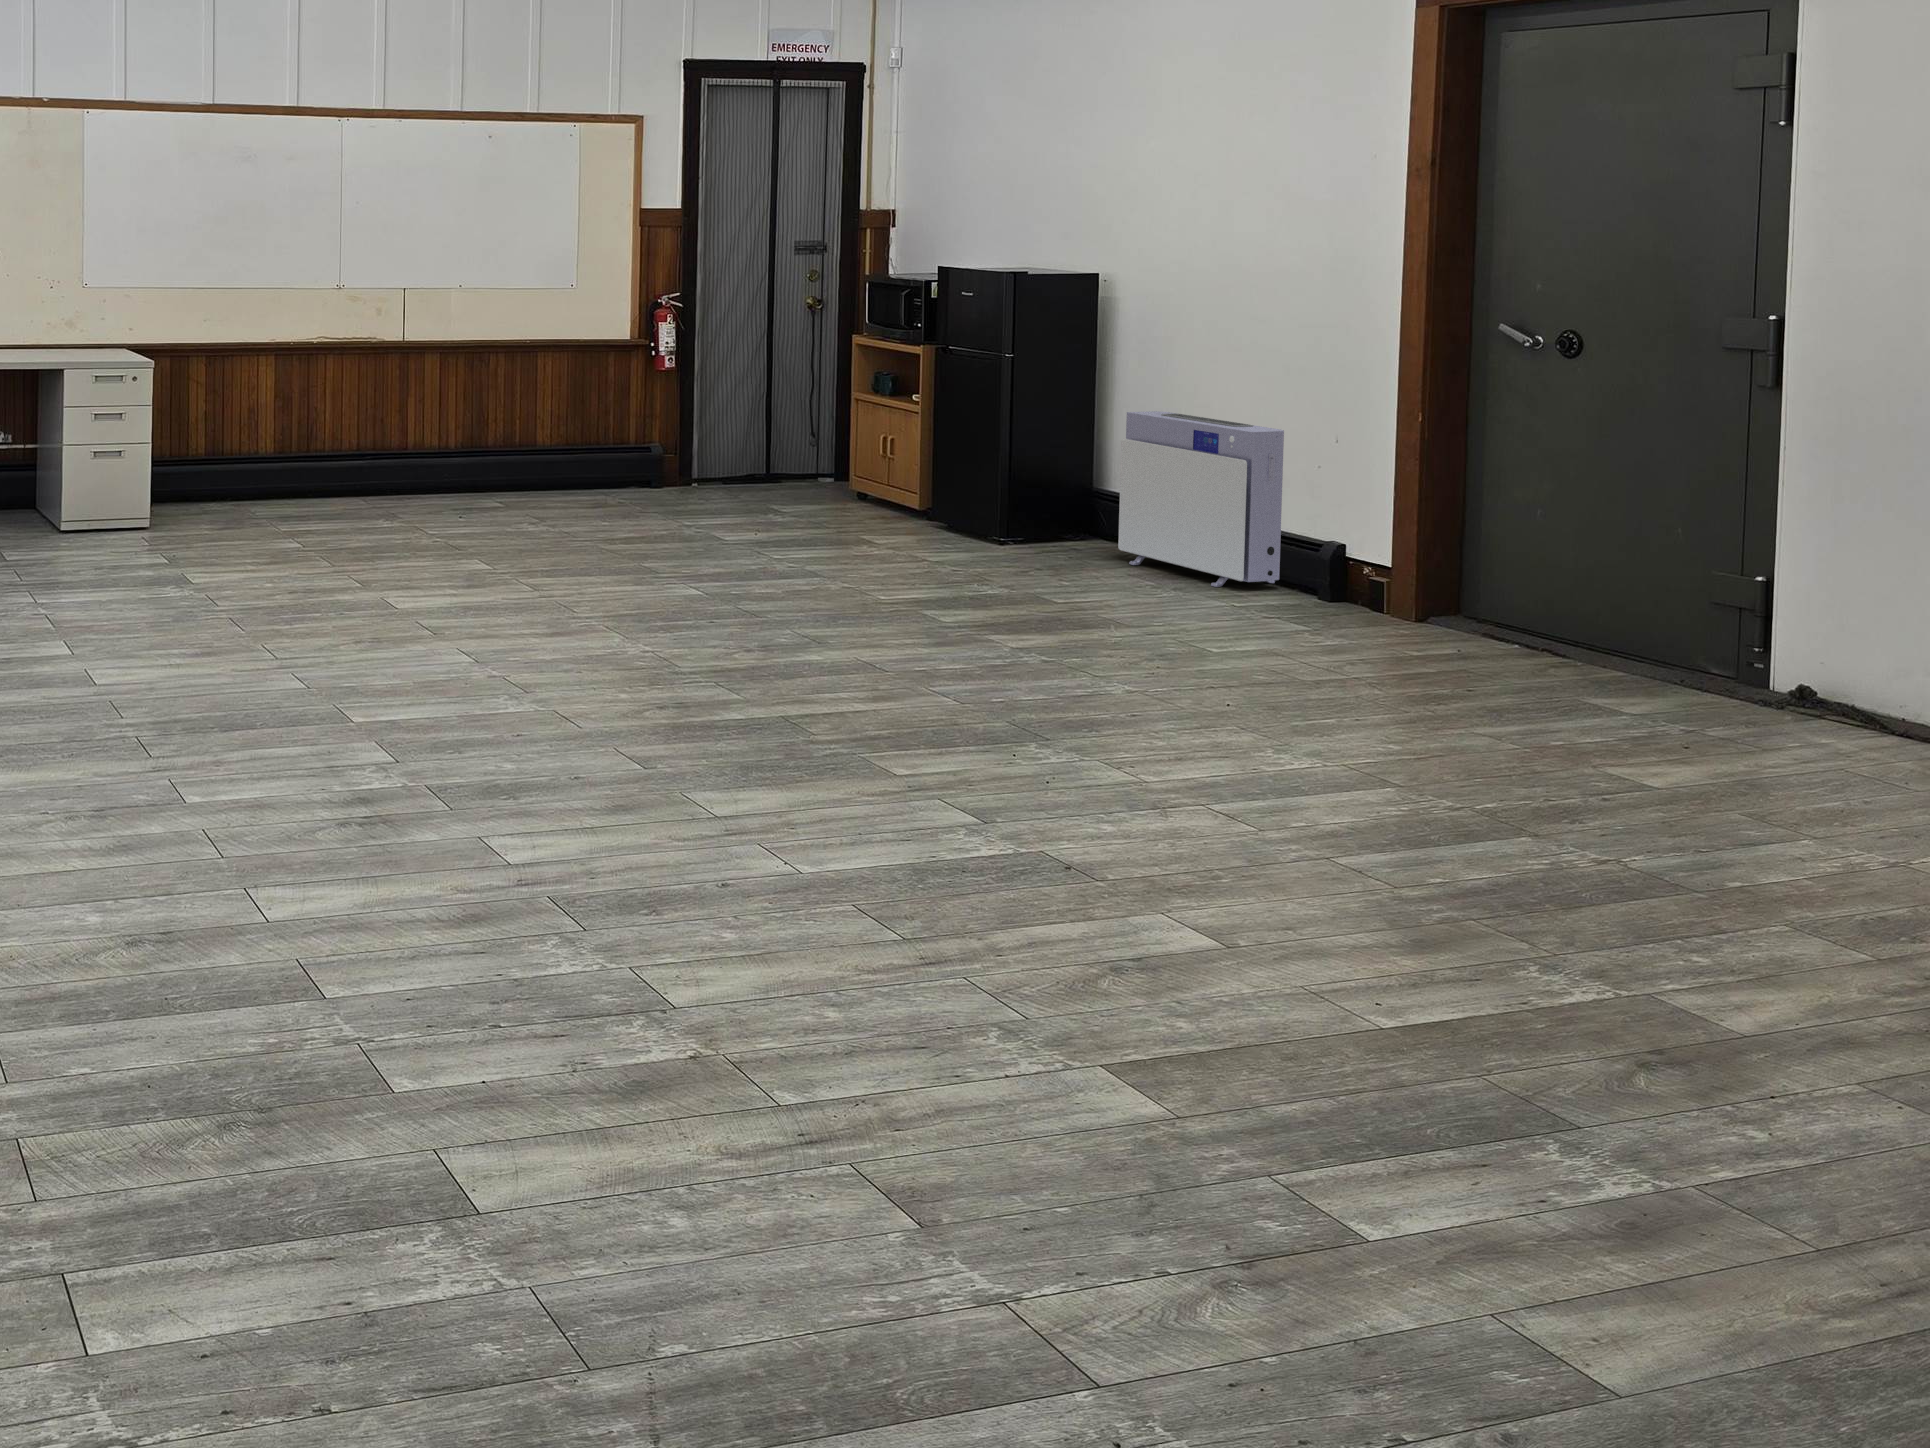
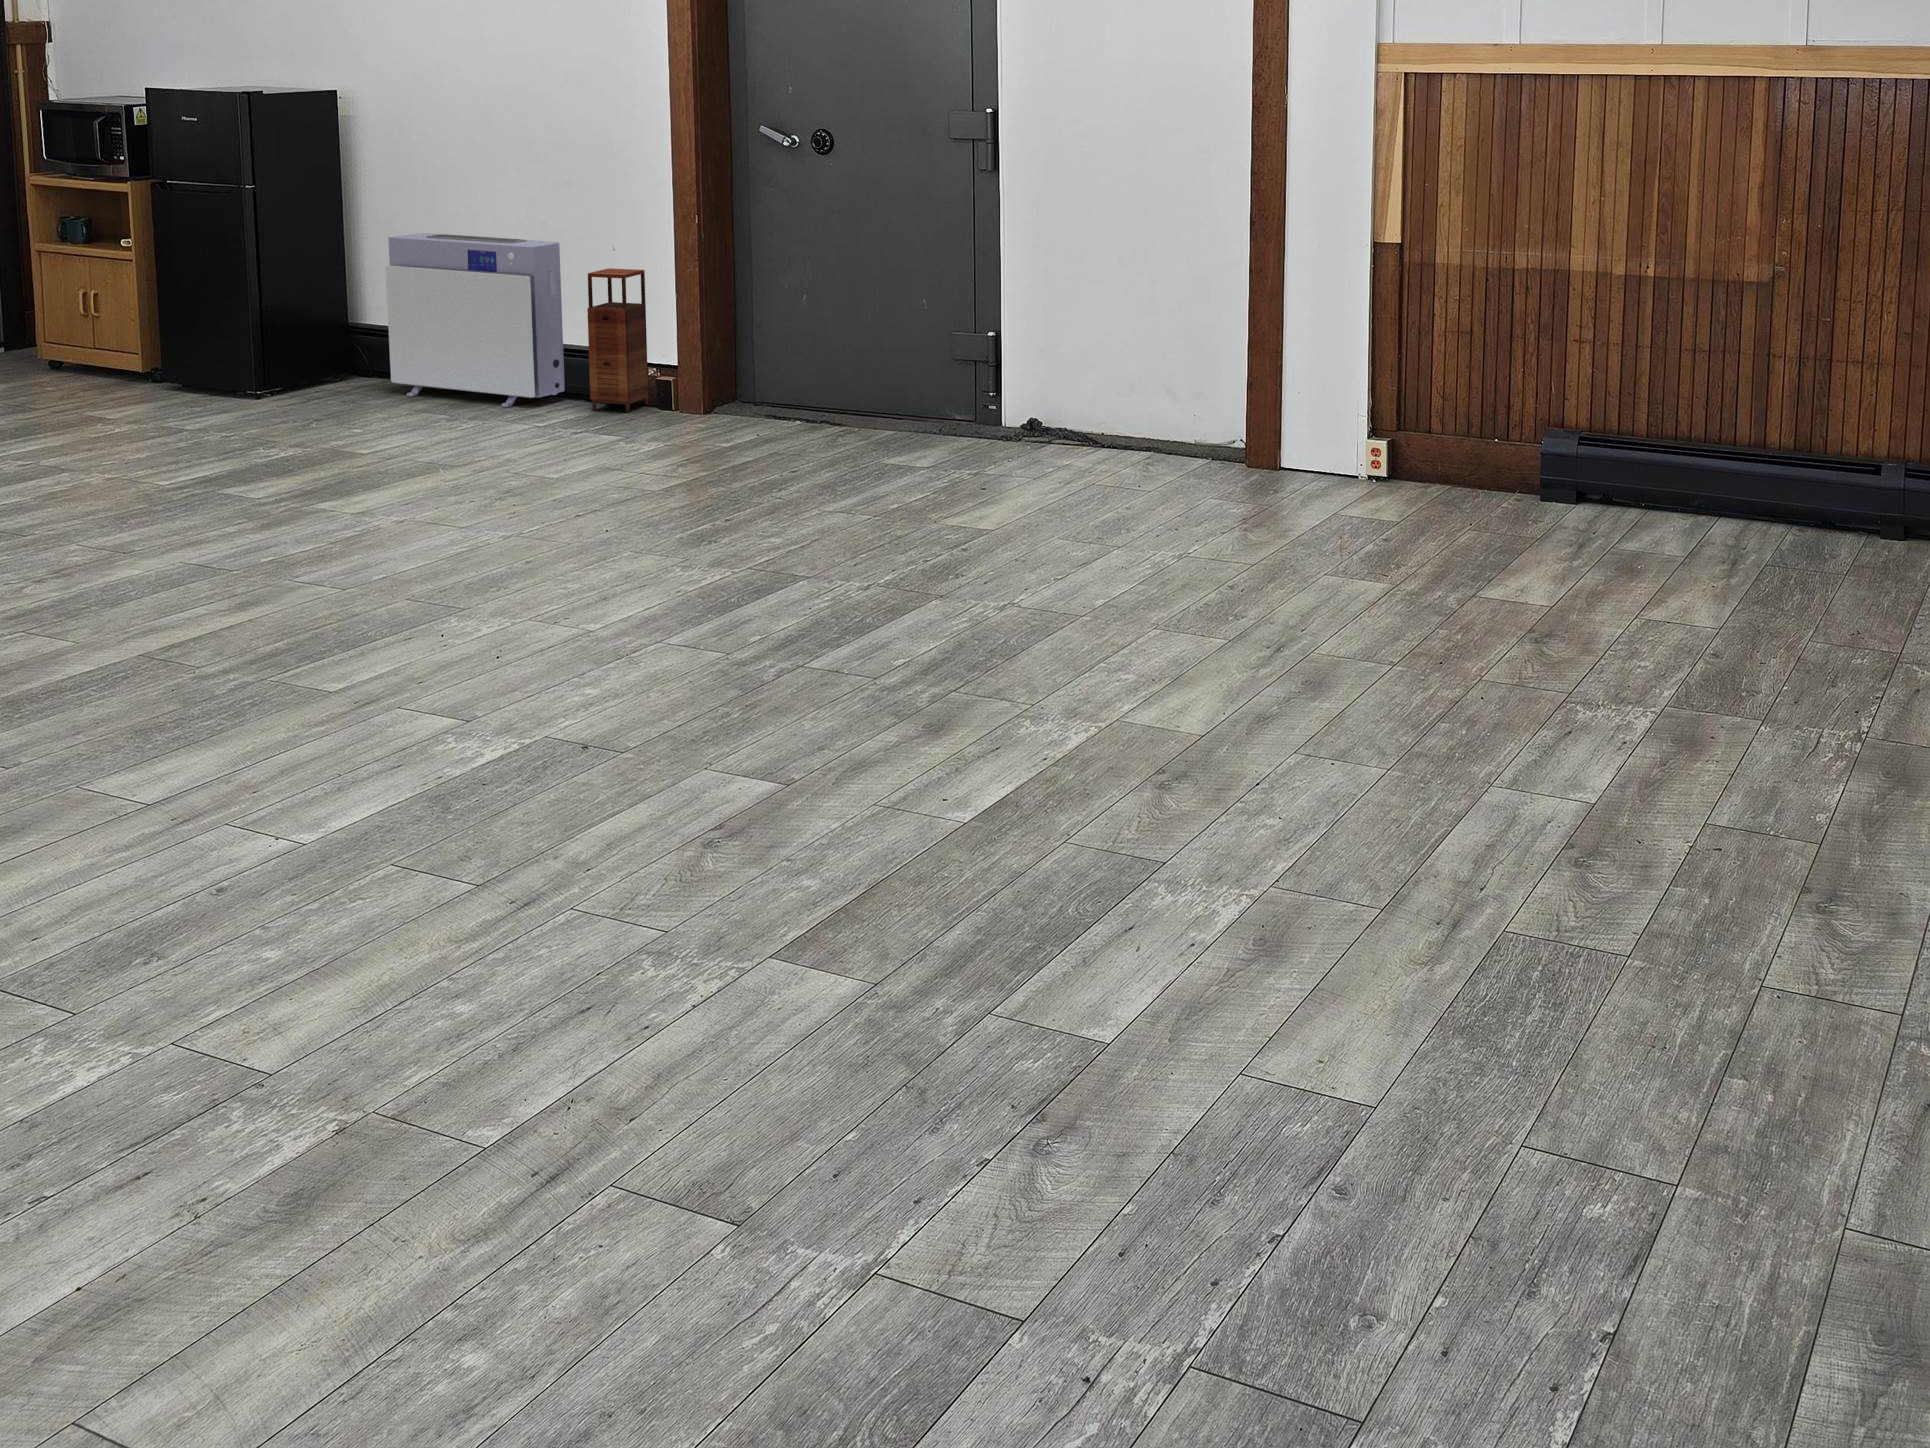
storage cabinet: none [1297,461,1367,609] -> present [587,268,649,412]

